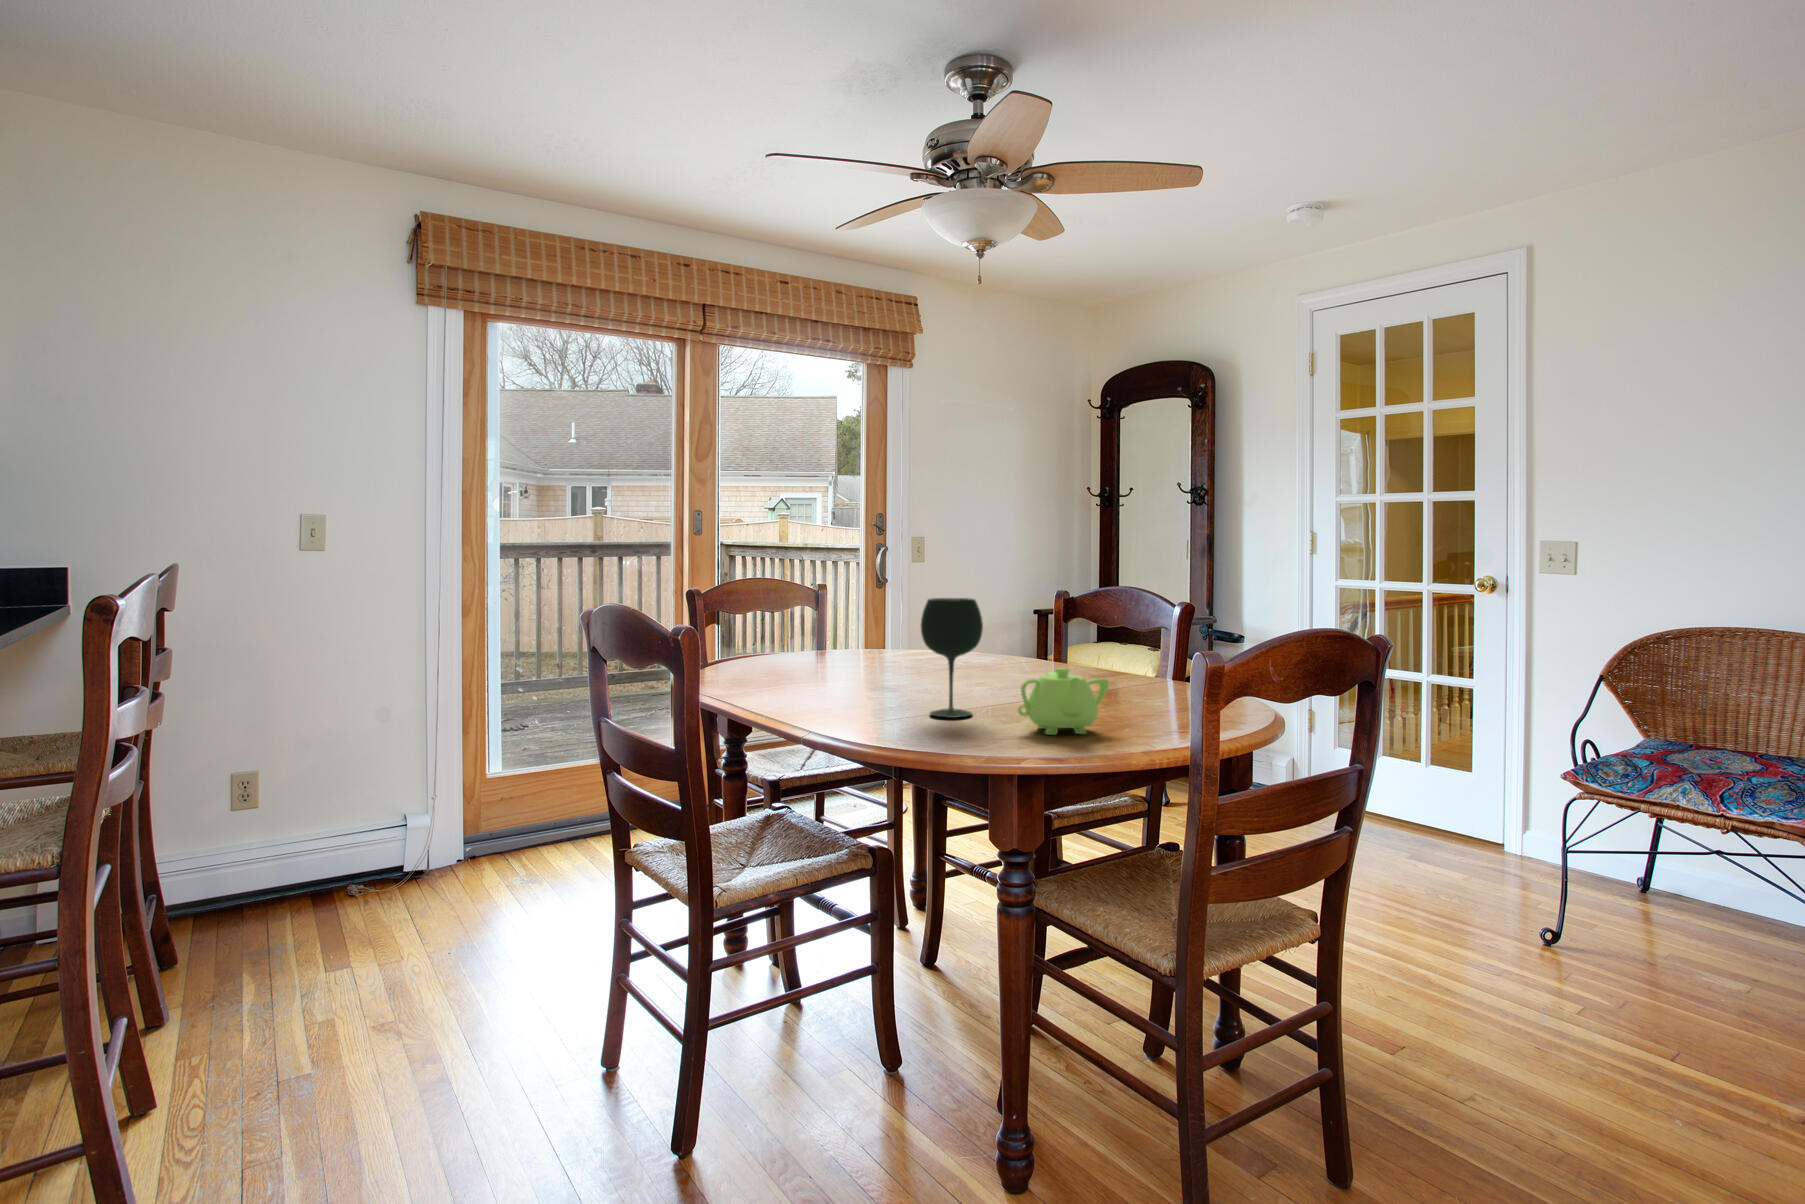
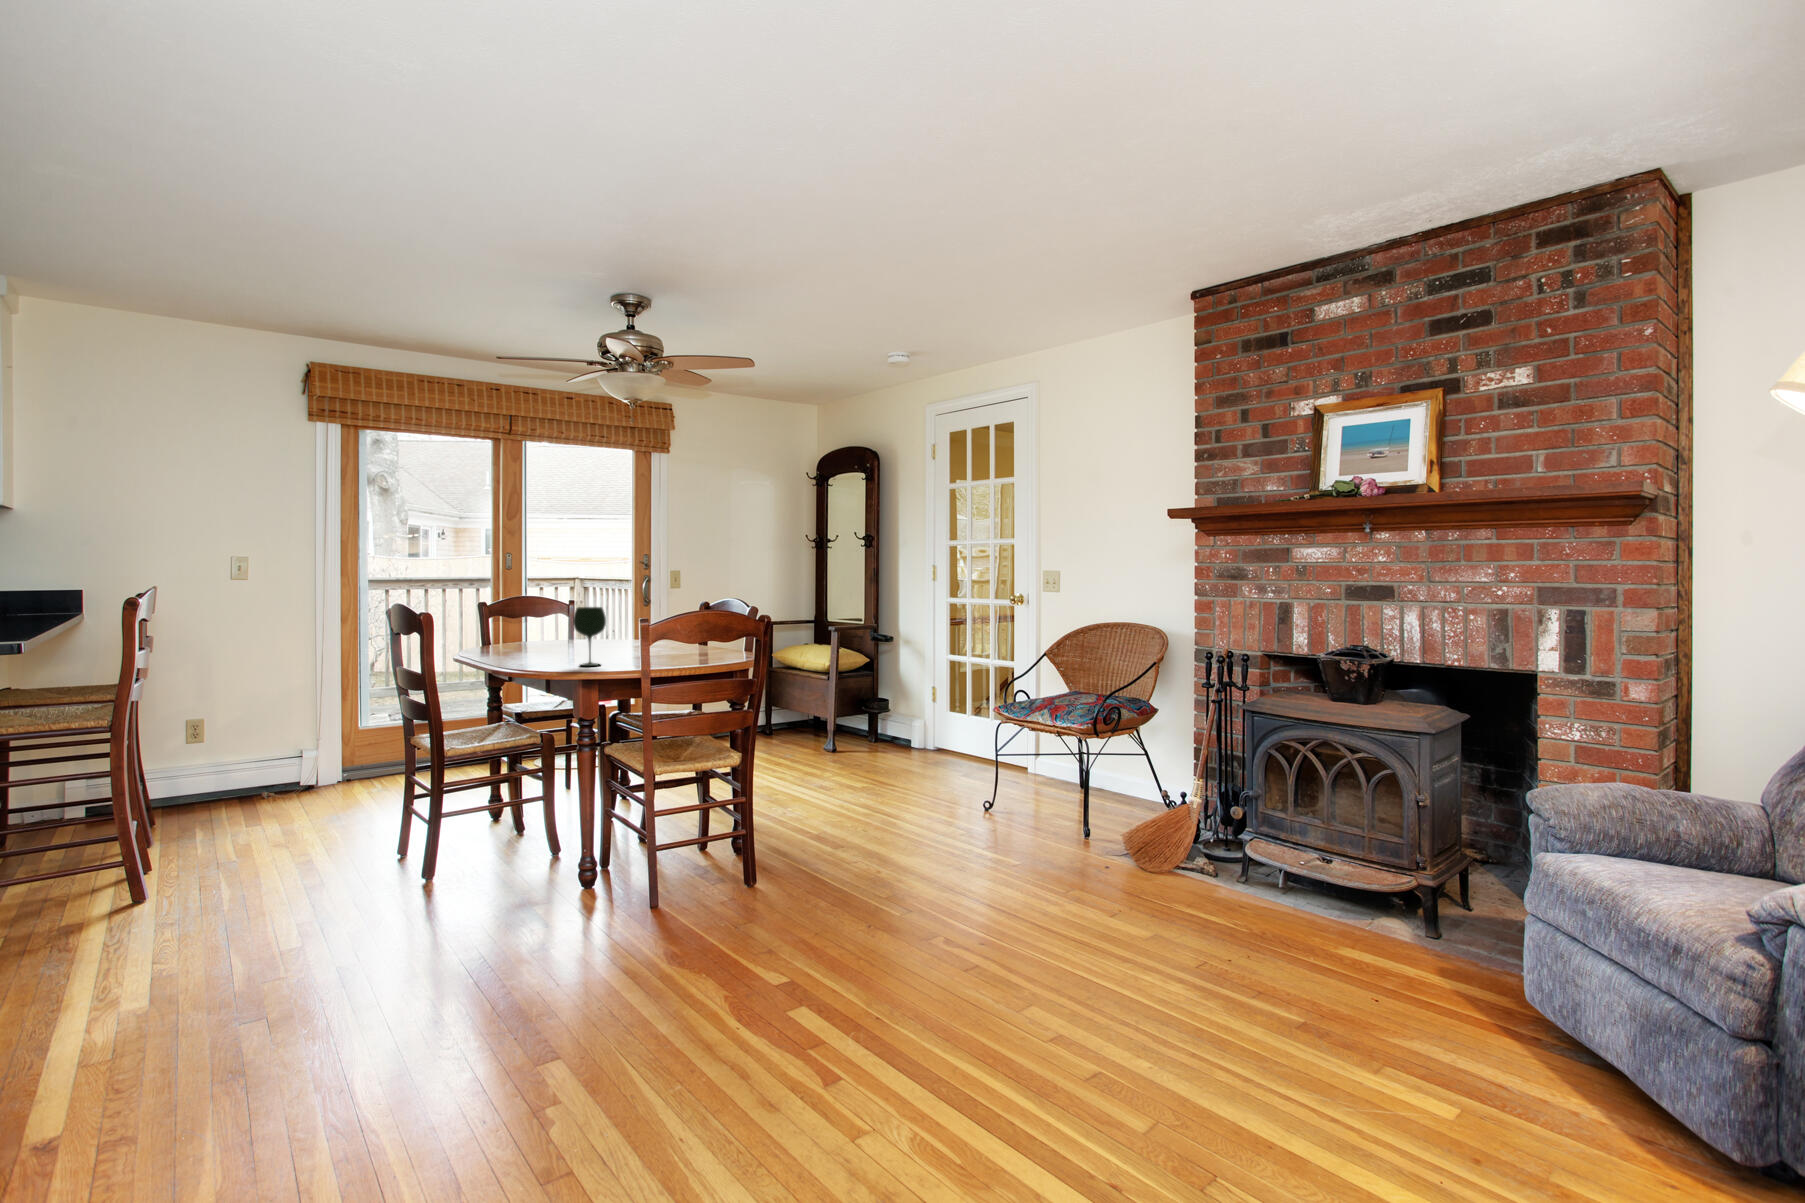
teapot: present [1018,668,1109,735] -> none [610,639,655,671]

